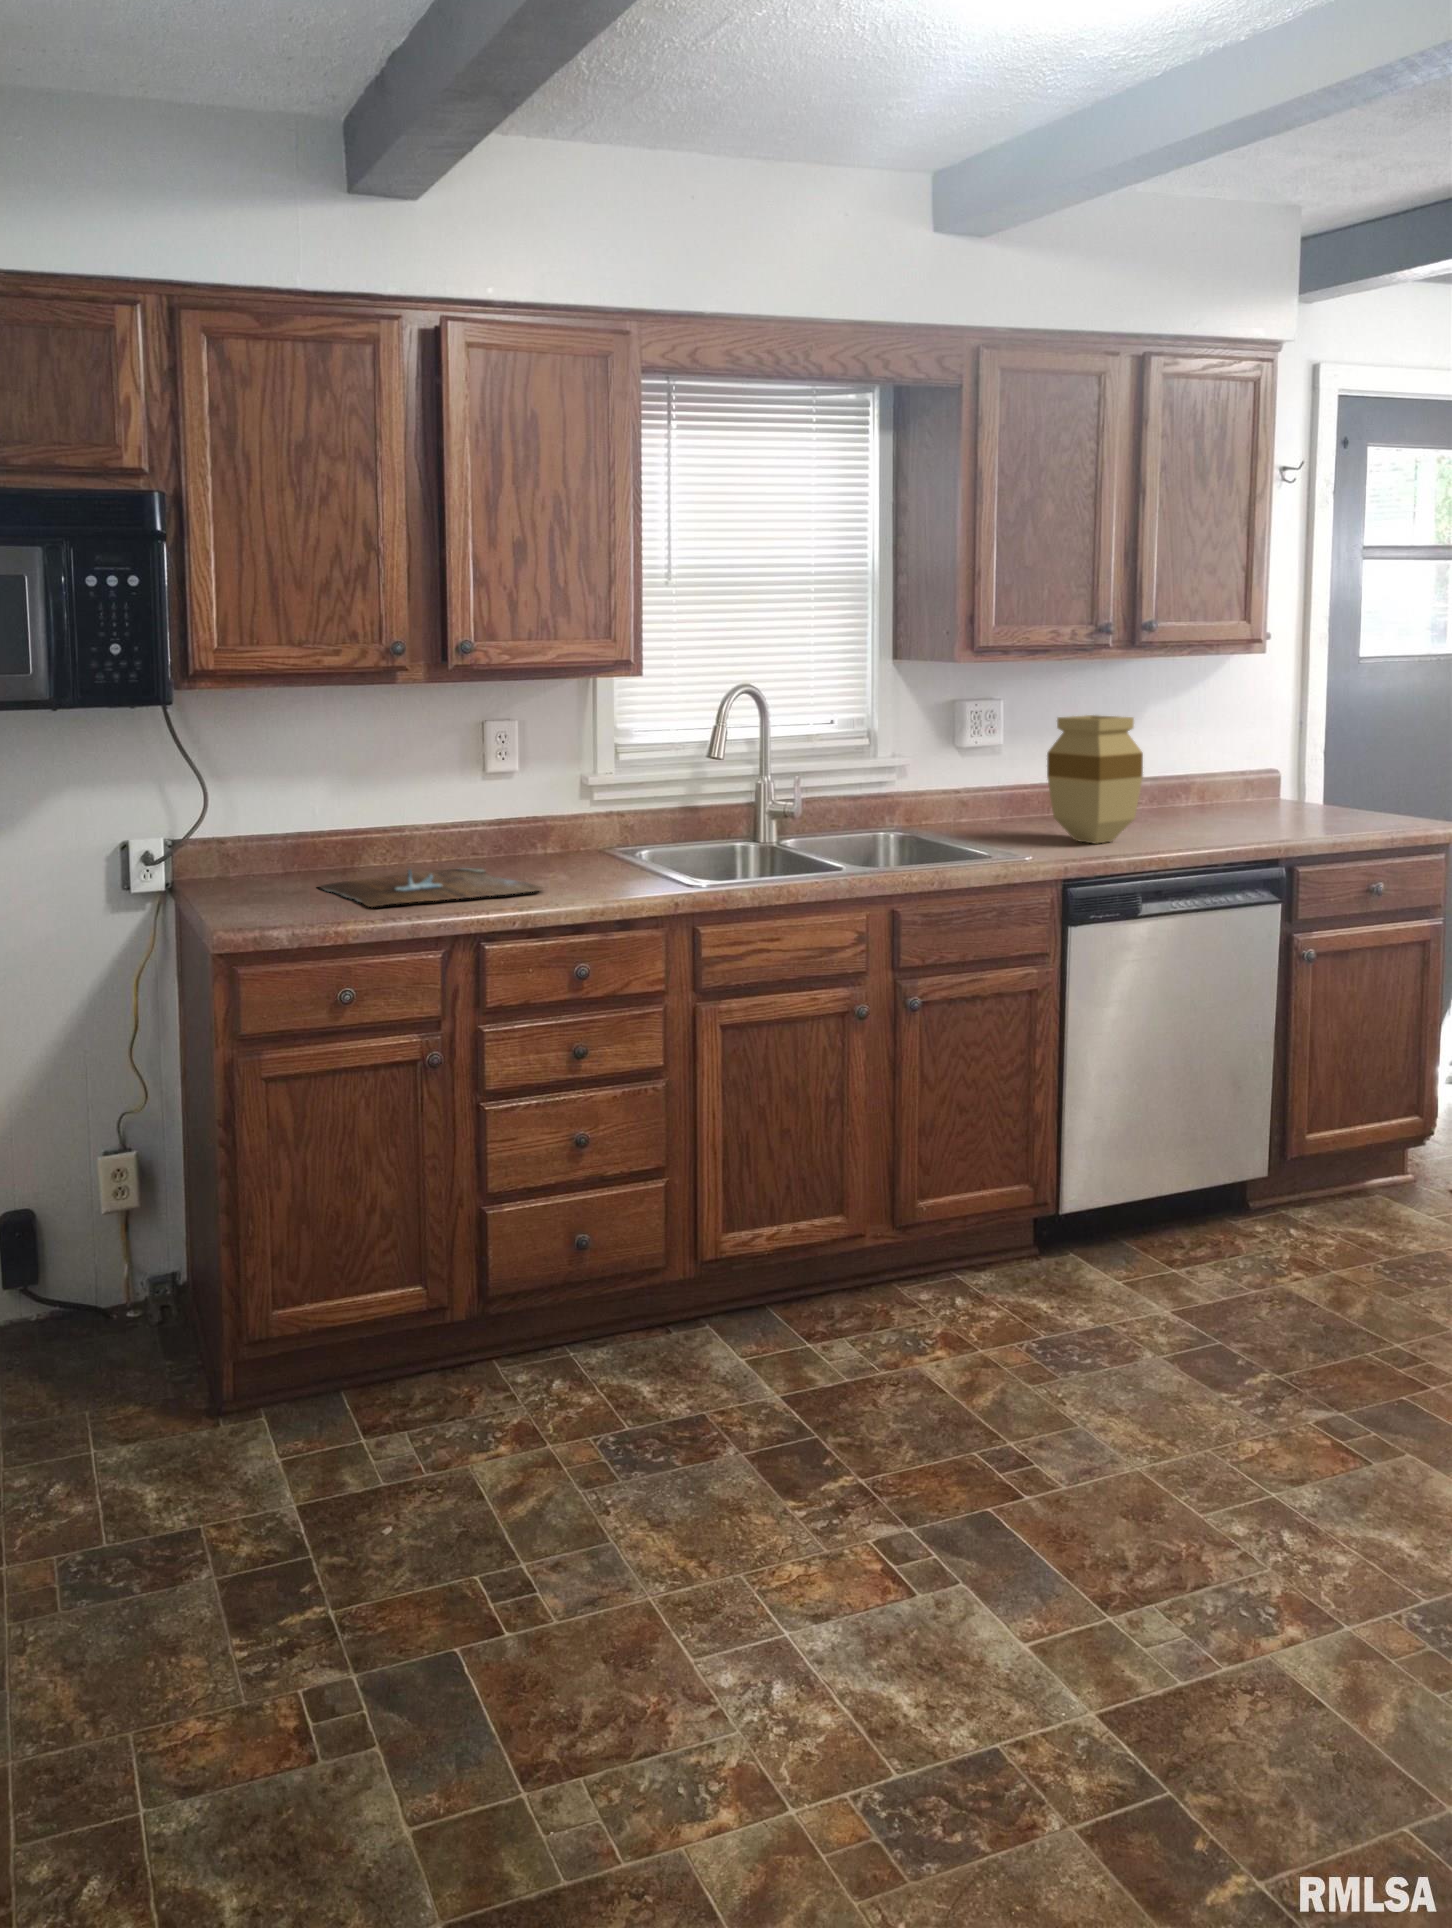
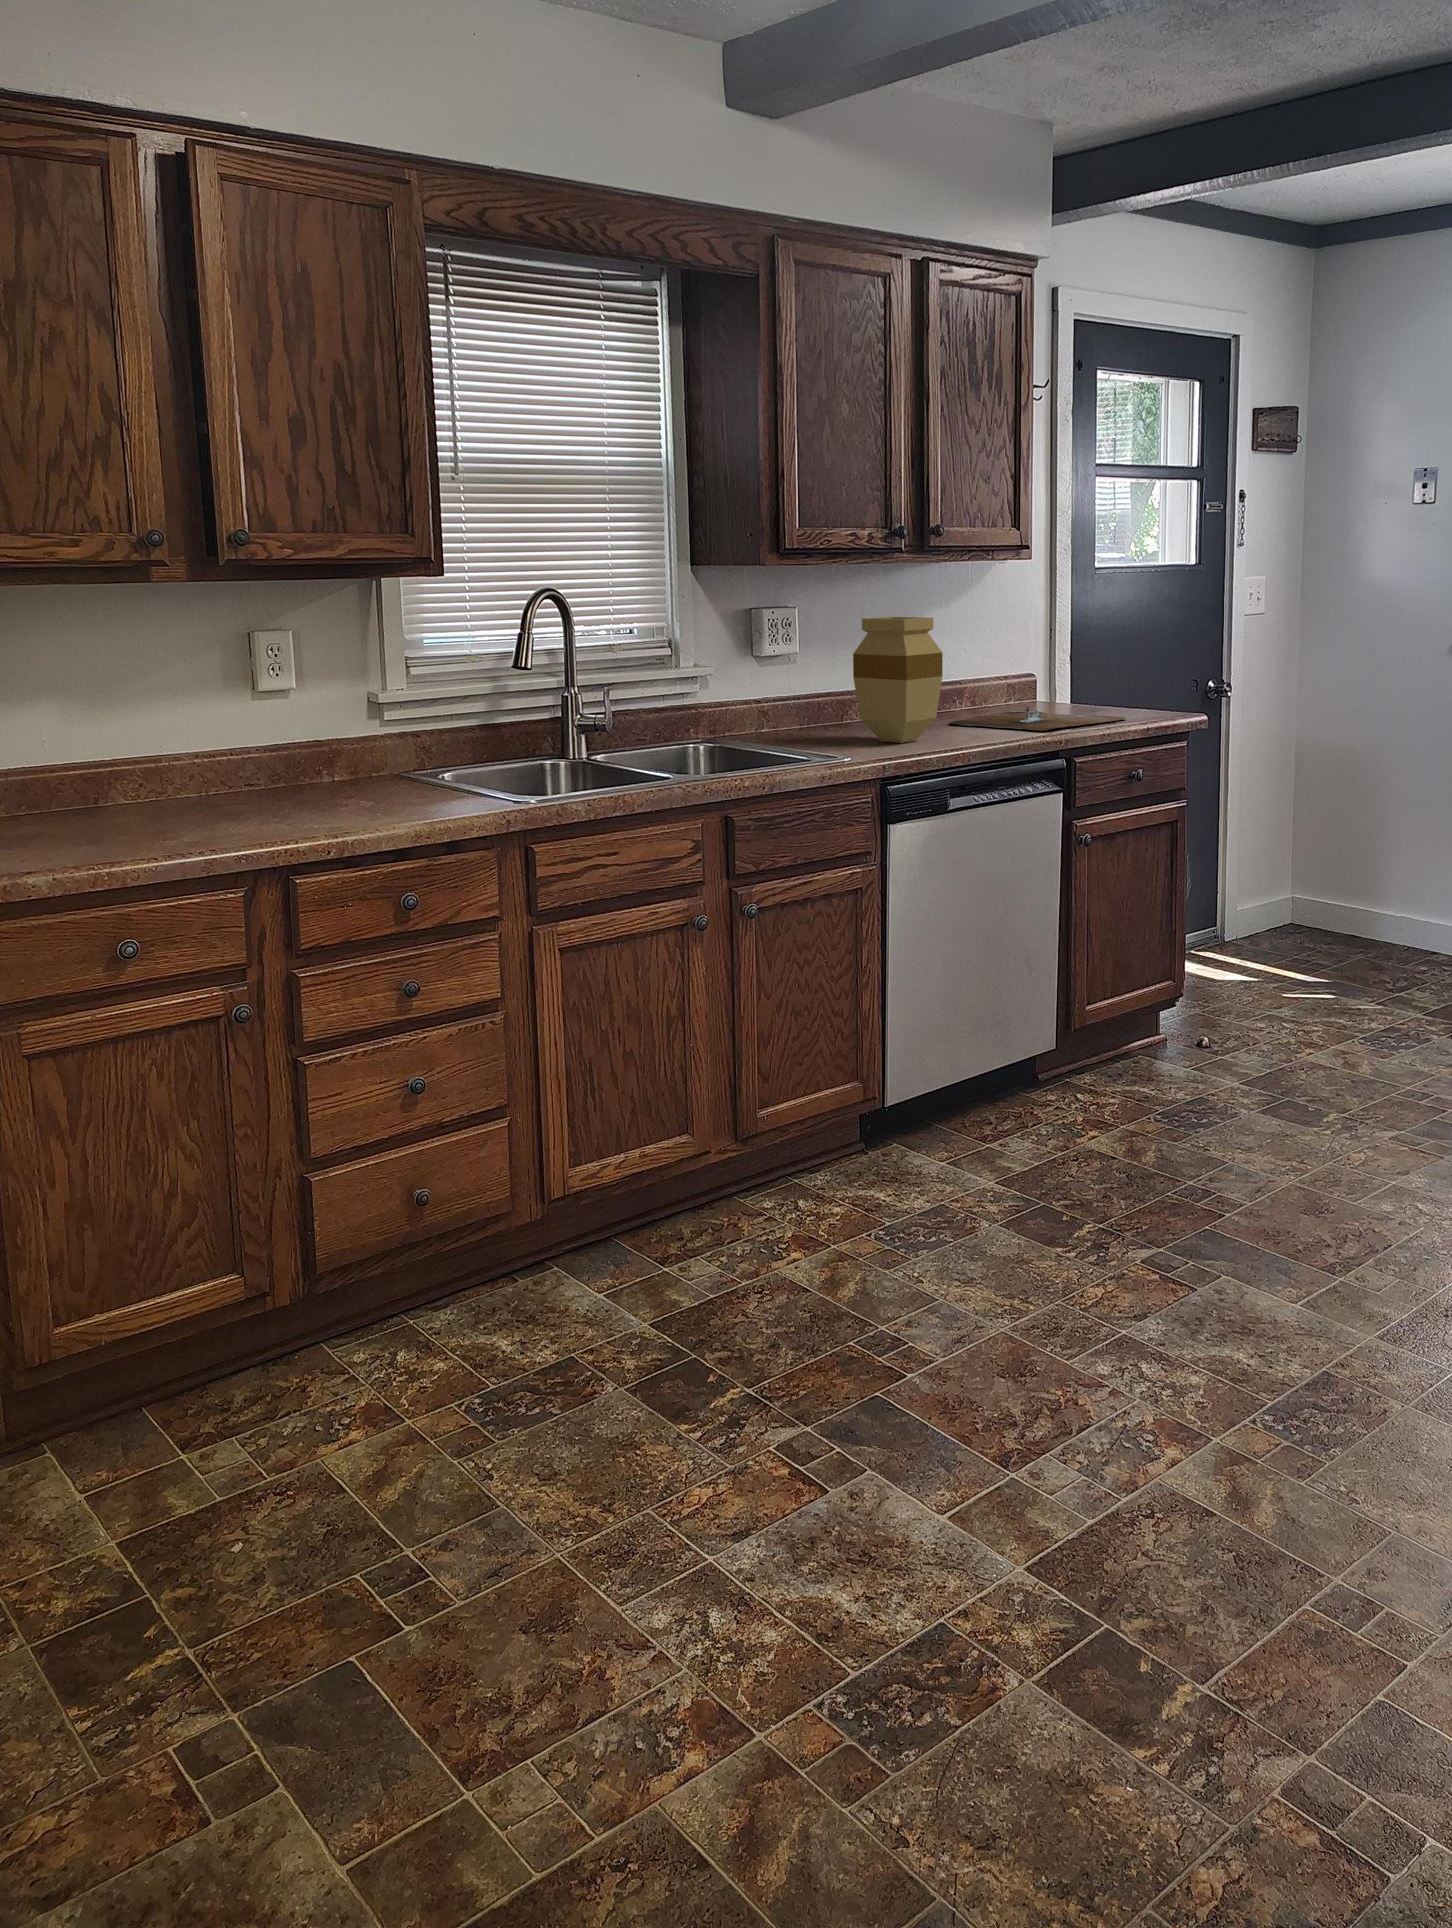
cutting board: present [320,867,543,907] -> present [949,706,1126,731]

